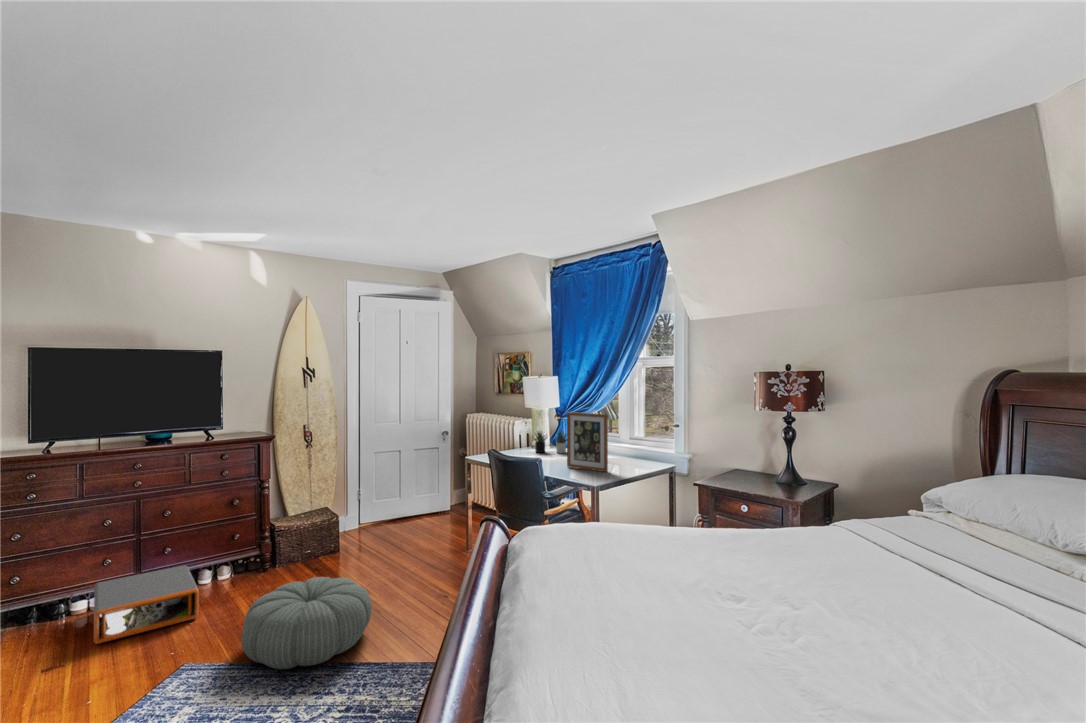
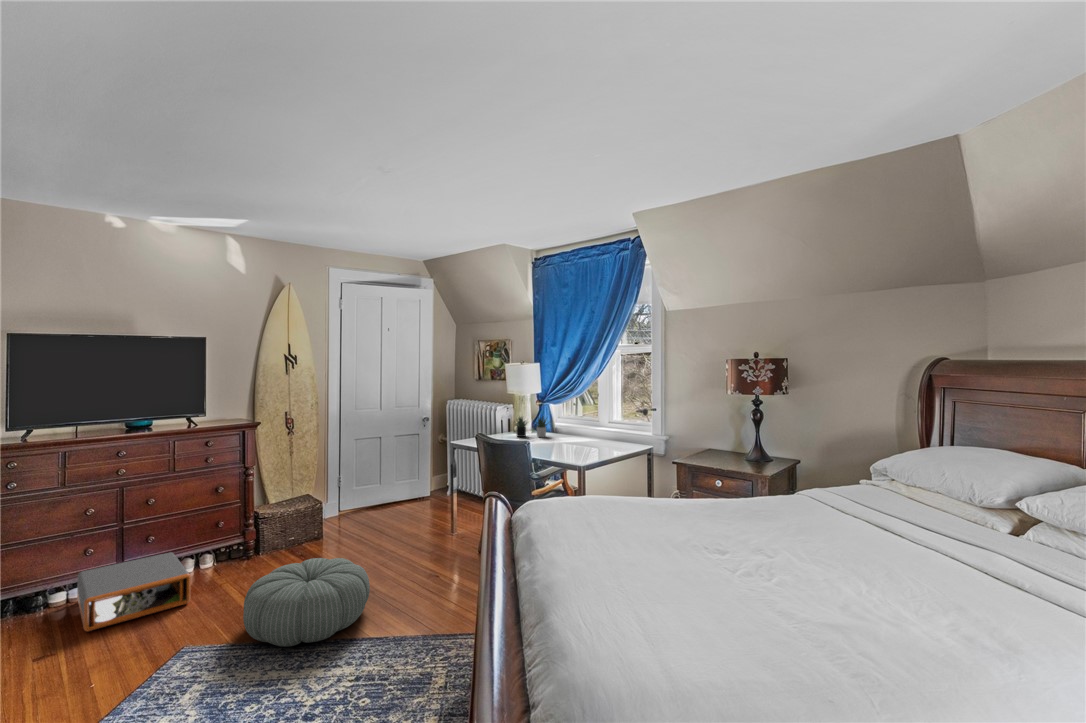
picture frame: present [567,412,608,472] -> none [550,397,590,453]

